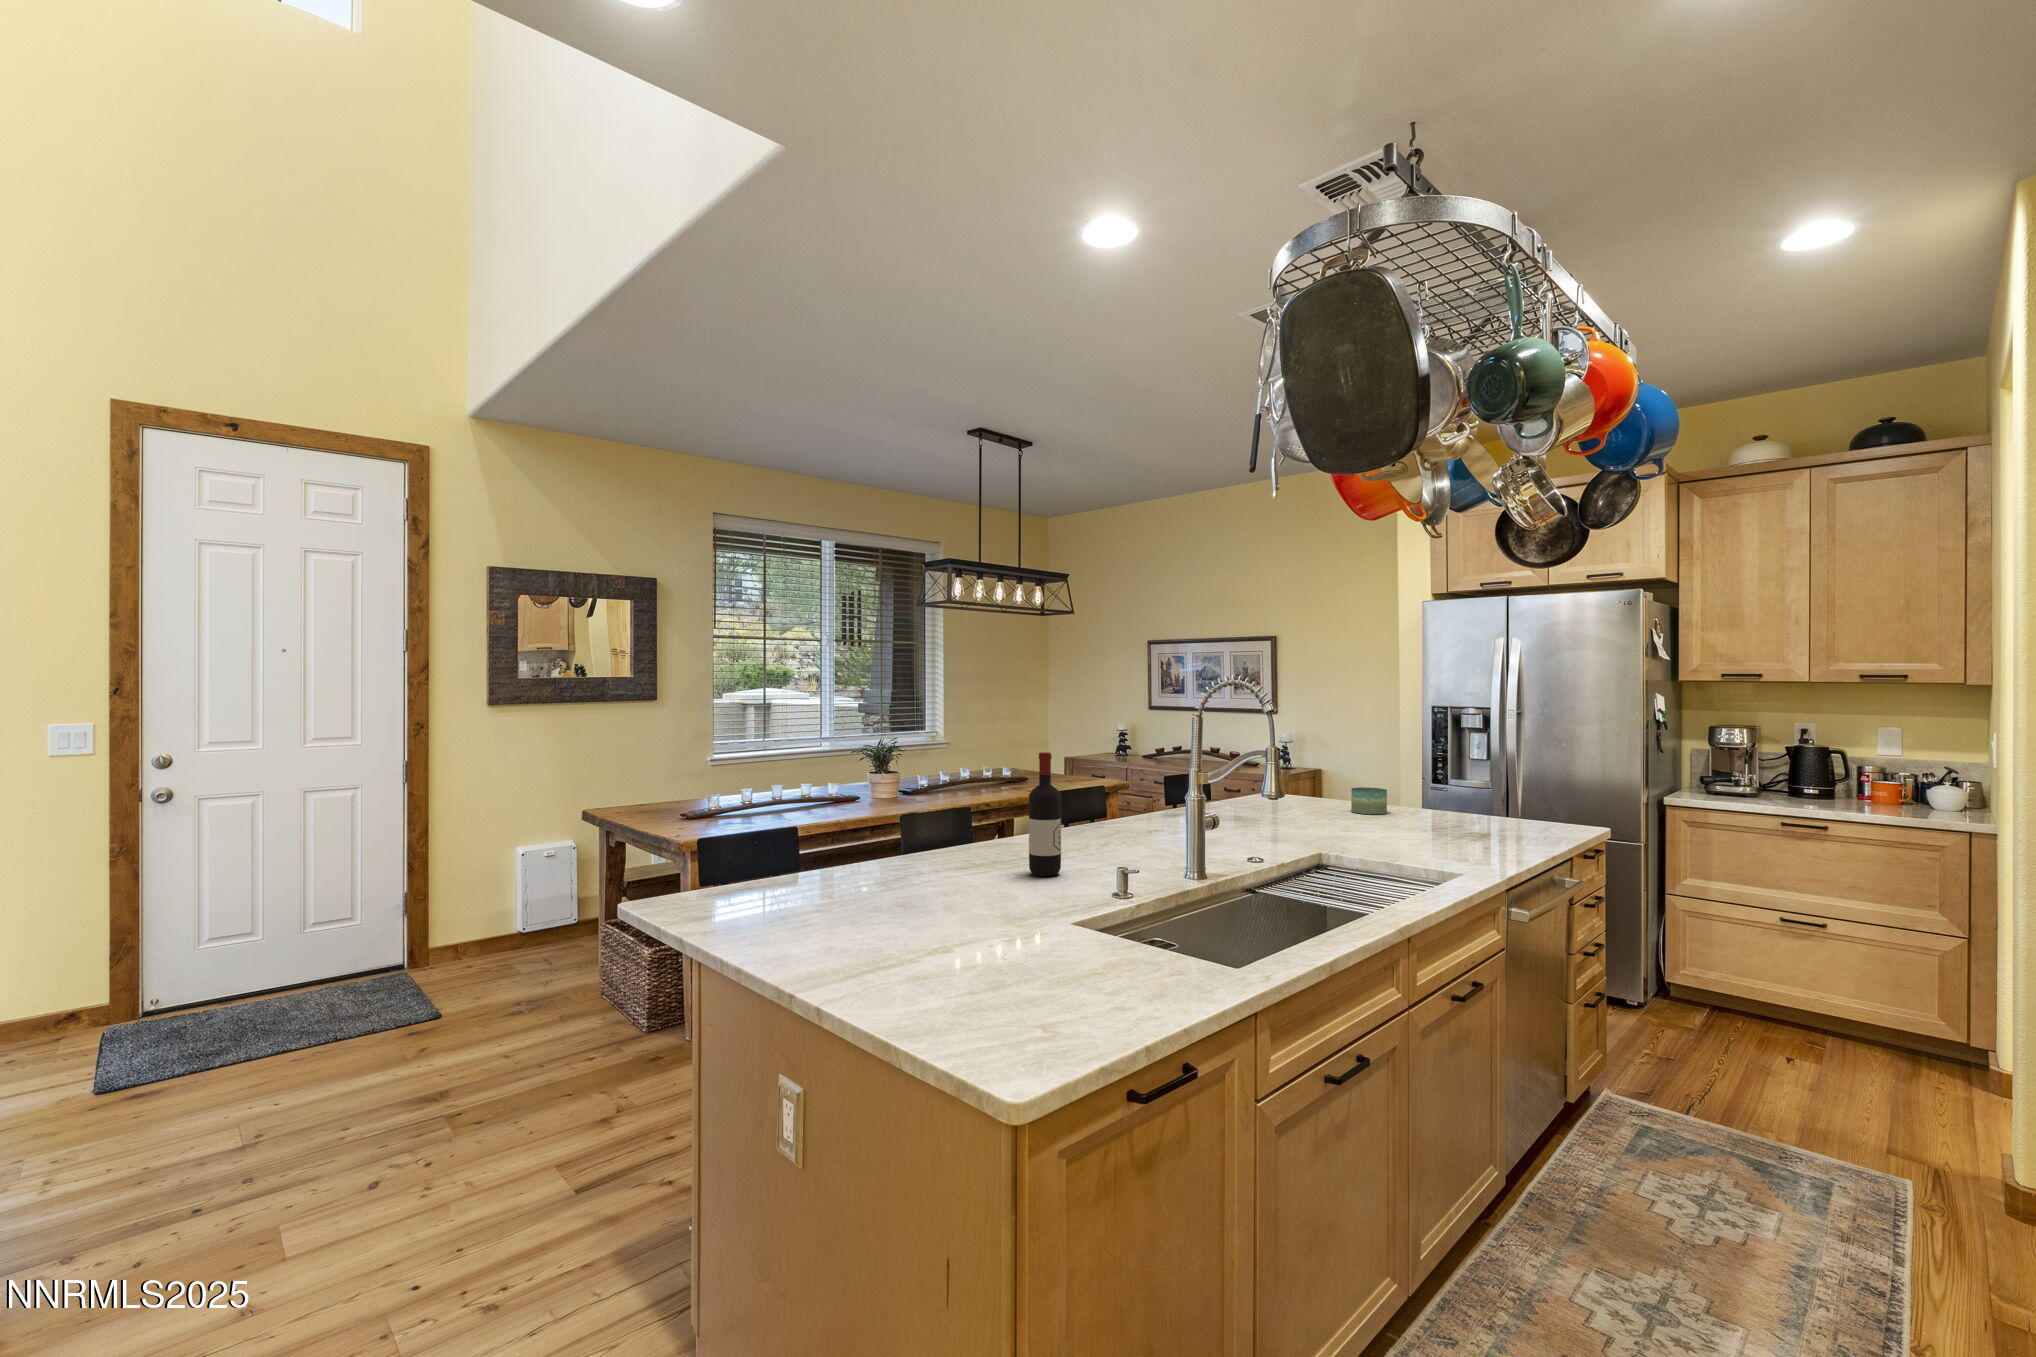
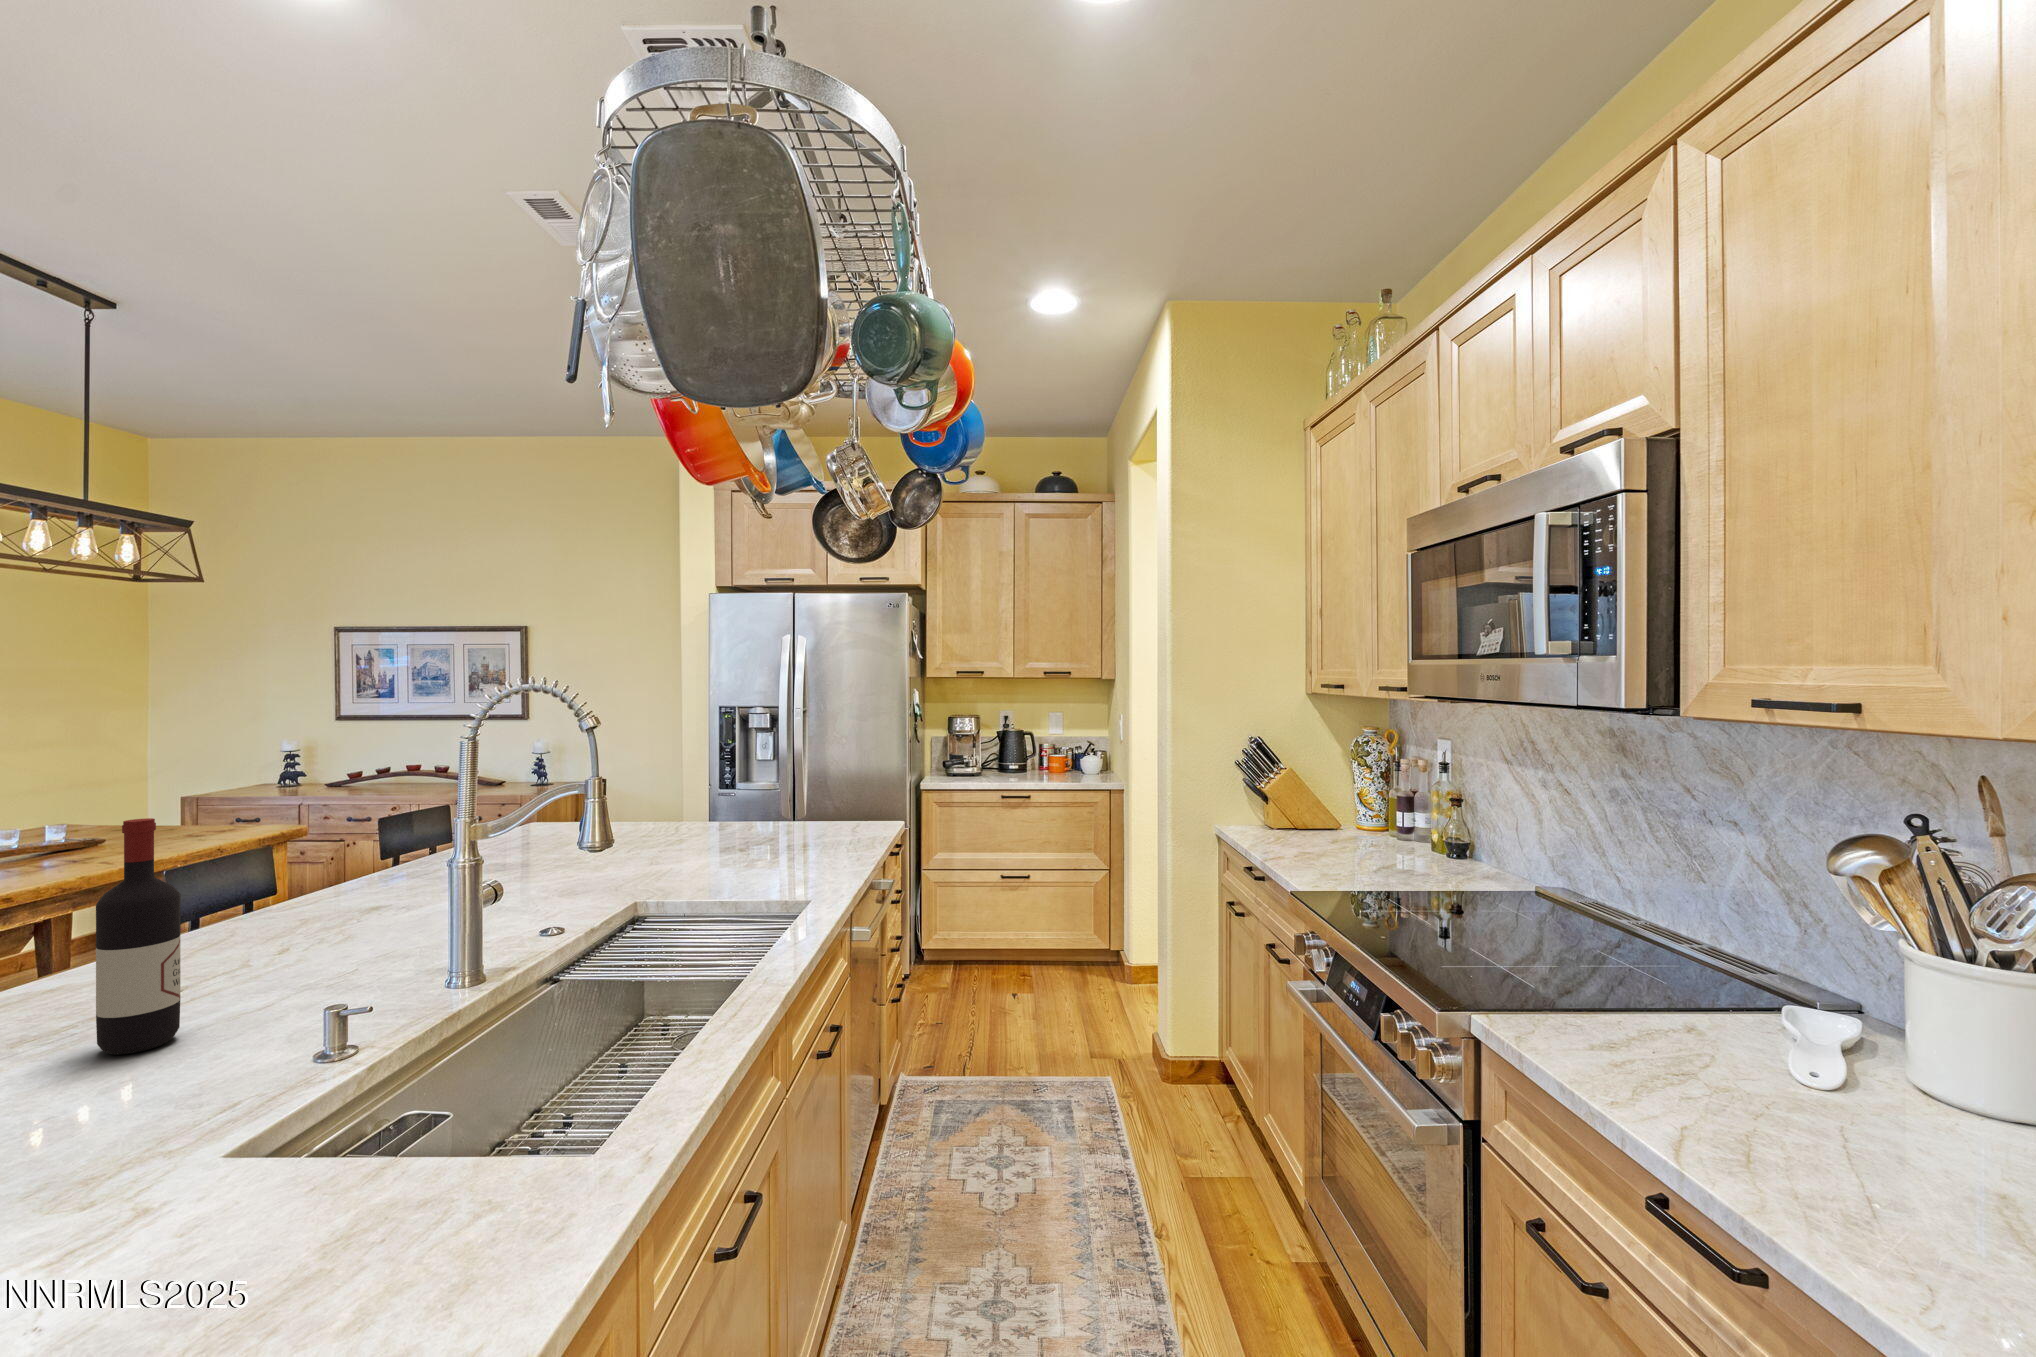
candle: present [1351,788,1387,814] -> none [651,805,692,837]

